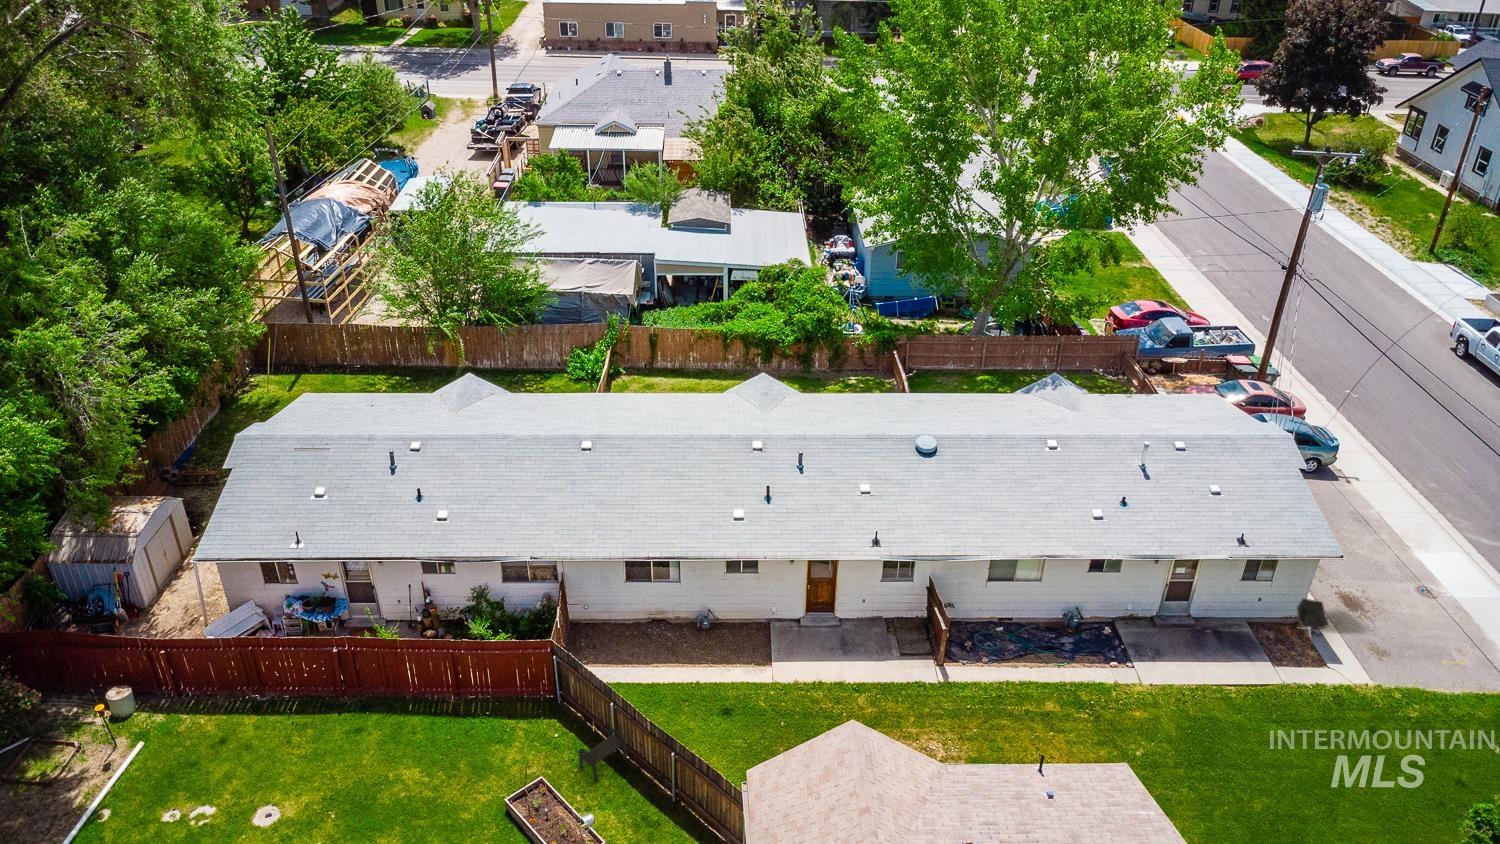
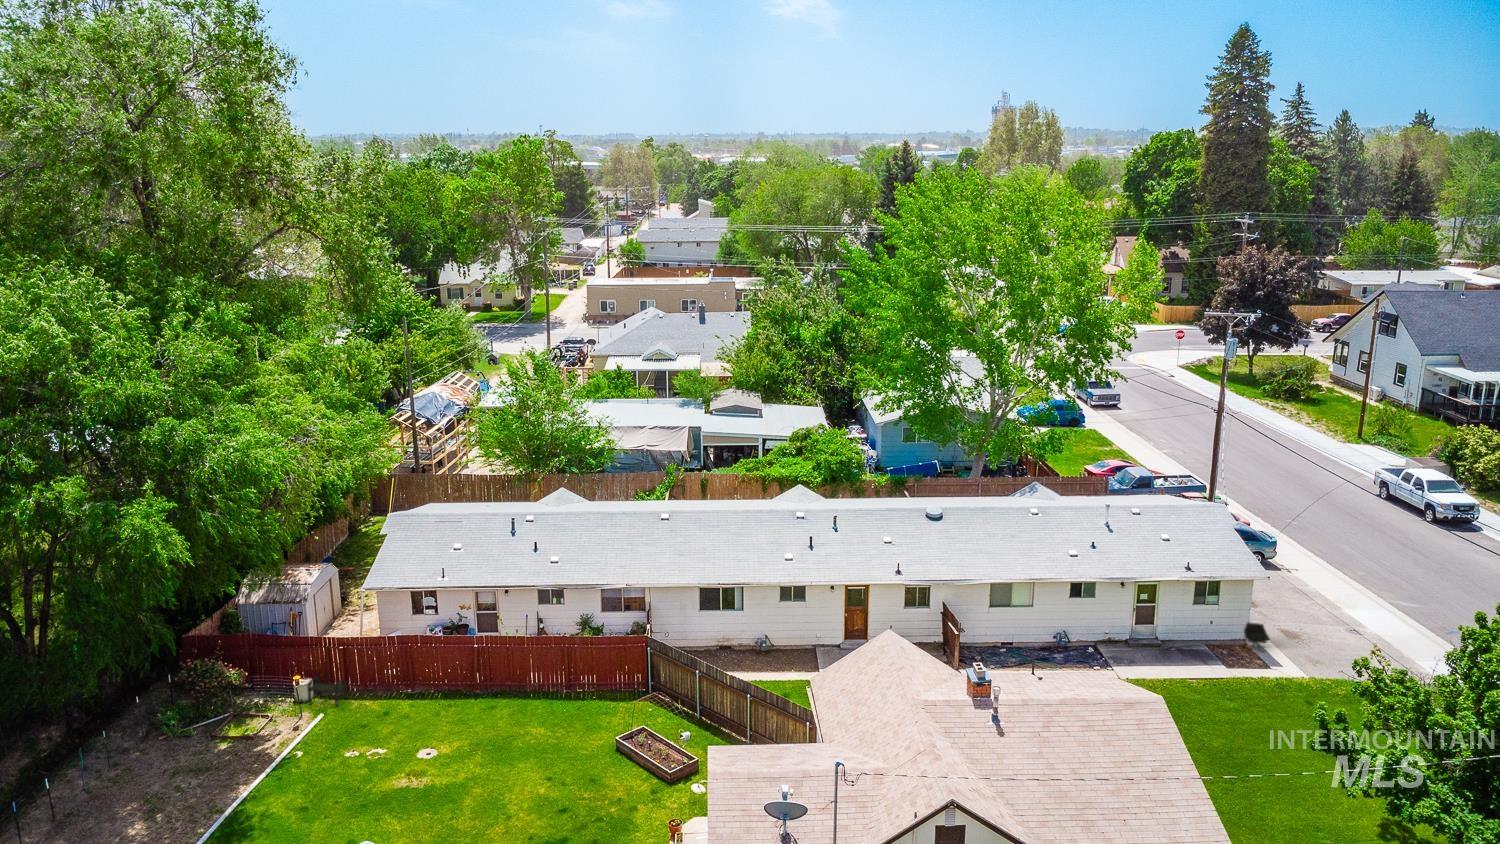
bench: present [579,728,627,782] -> present [307,677,348,706]

